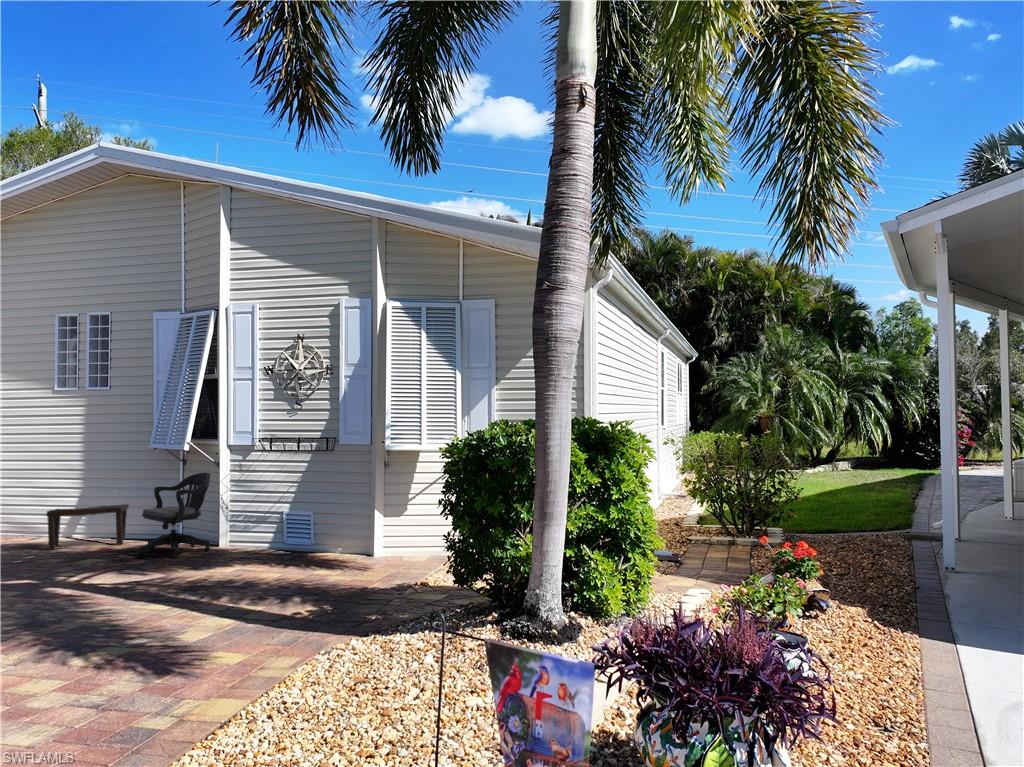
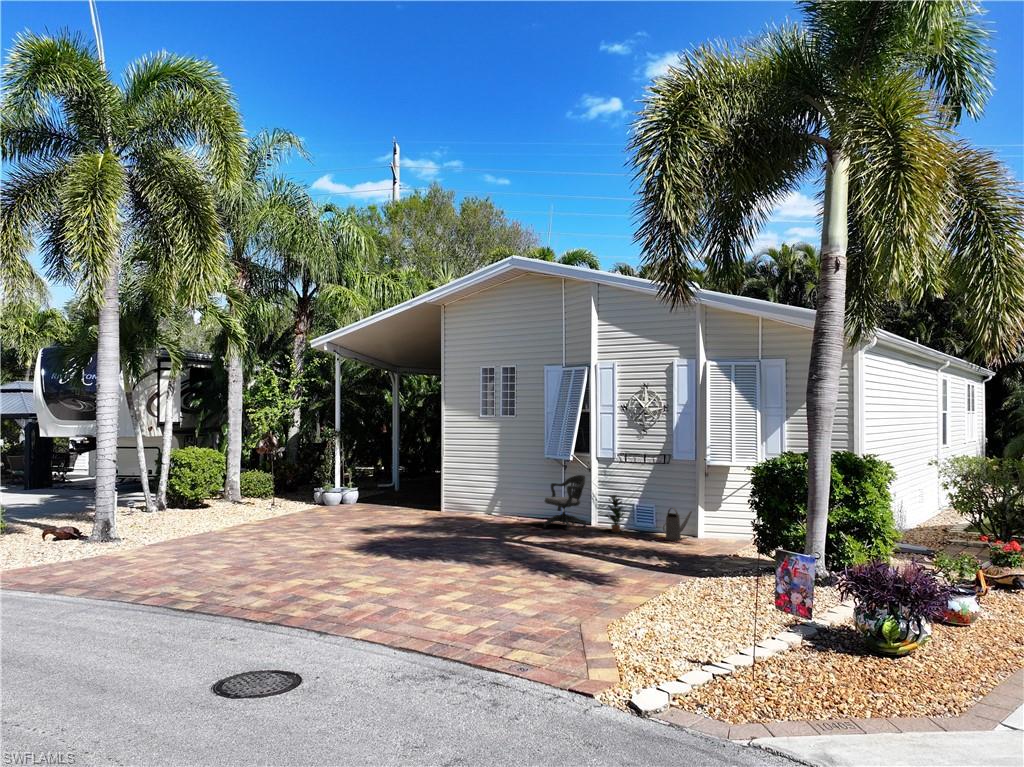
potted plant: none [235,499,270,555] -> present [605,495,625,532]
bench: present [47,504,129,550] -> none [485,494,529,520]
watering can: none [320,514,365,564] -> present [663,508,692,541]

